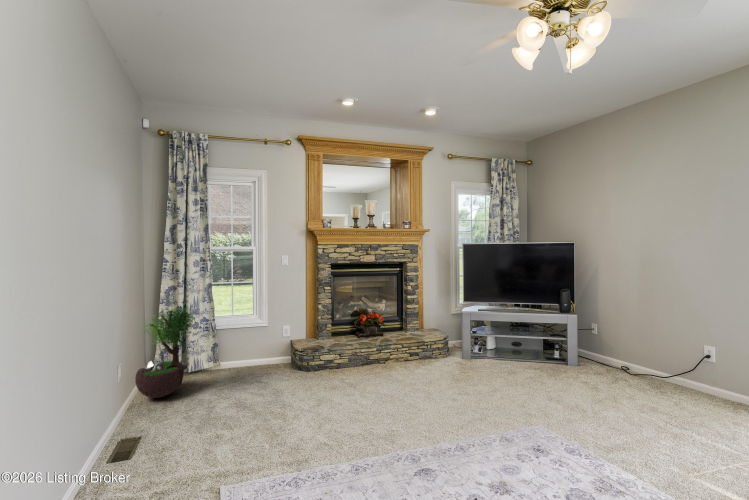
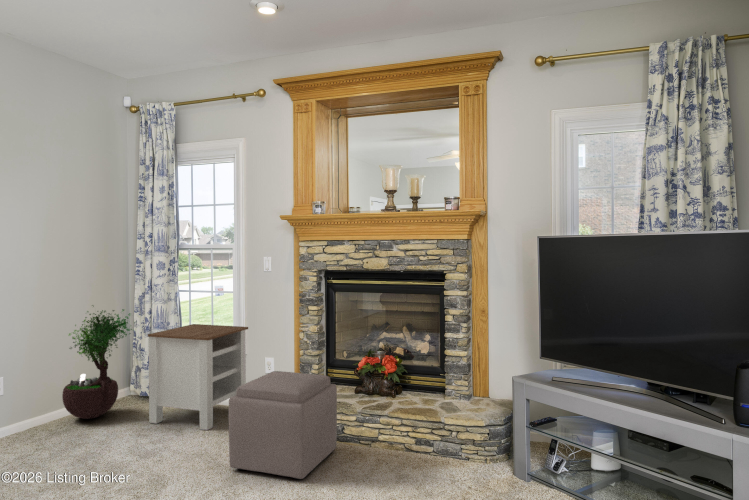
side table: none [221,306,278,386] -> present [148,324,248,430]
ottoman: none [330,327,388,392] -> present [229,371,337,479]

